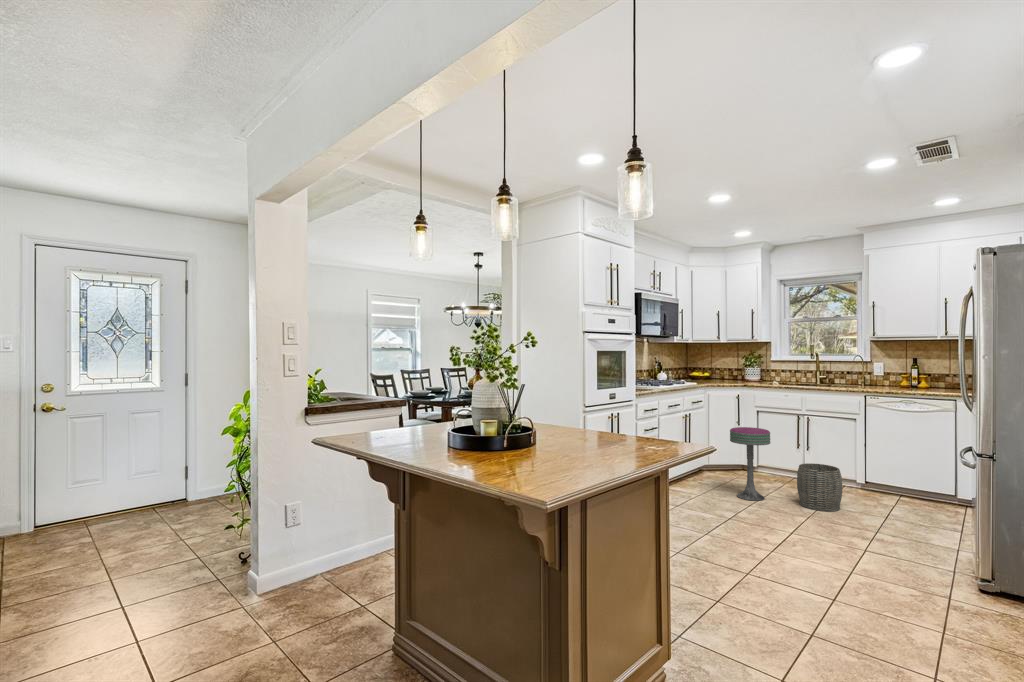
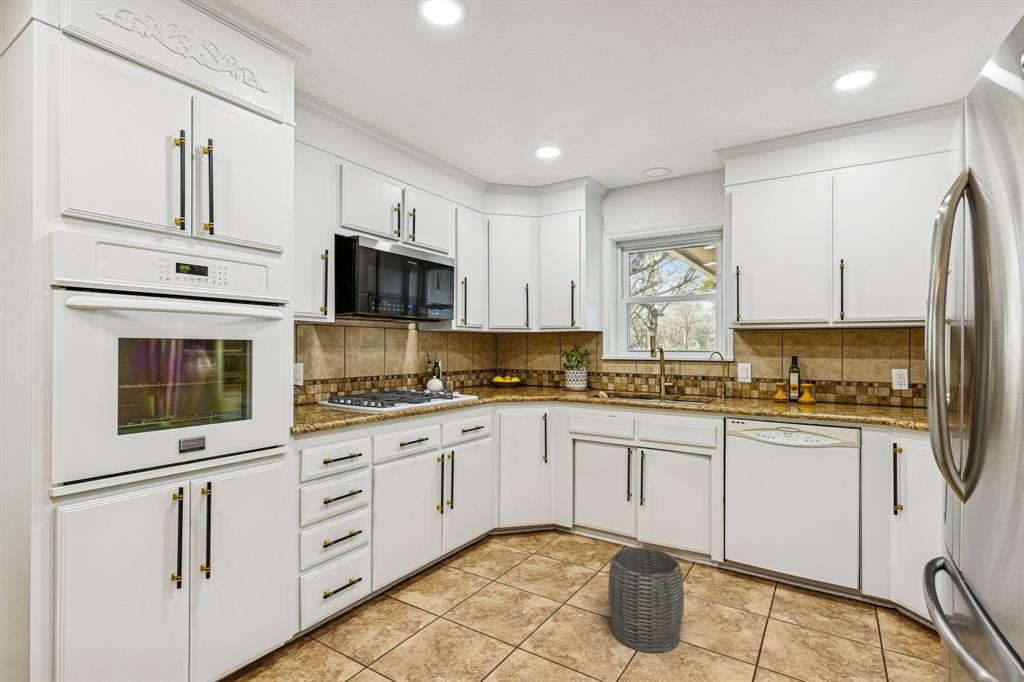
bar stool: present [730,427,770,501] -> none [499,480,567,625]

